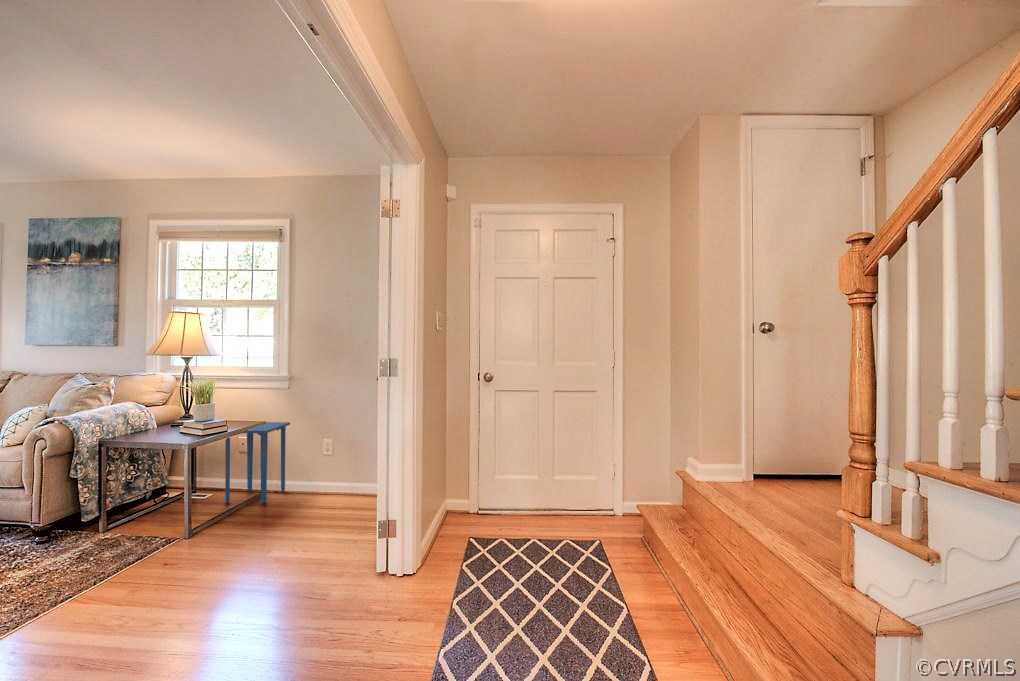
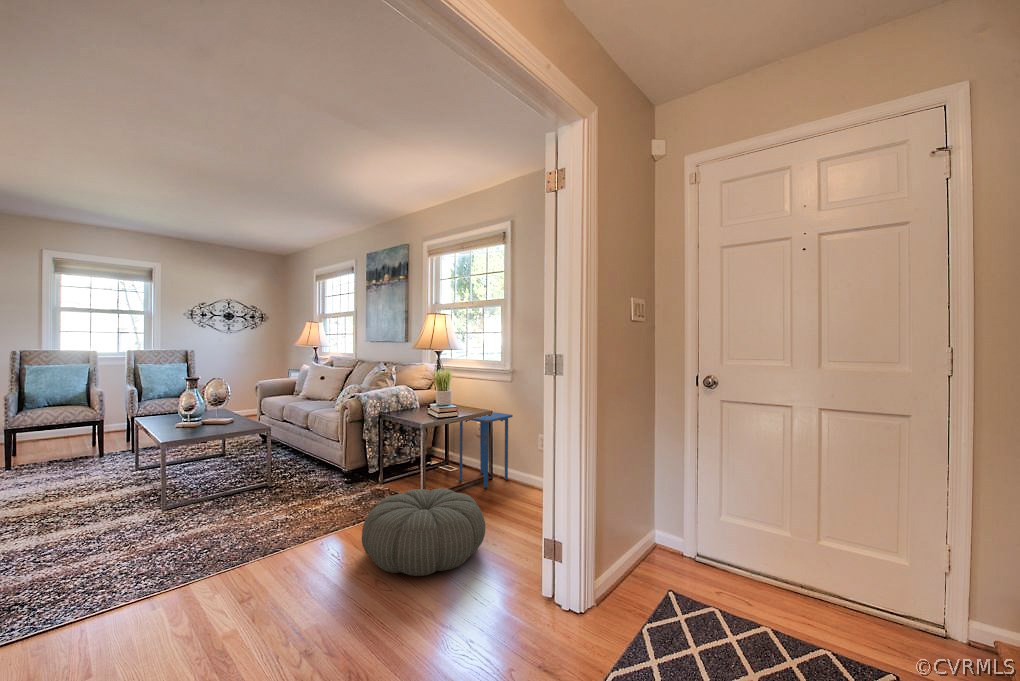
pouf: none [147,507,301,606] -> present [362,488,485,576]

